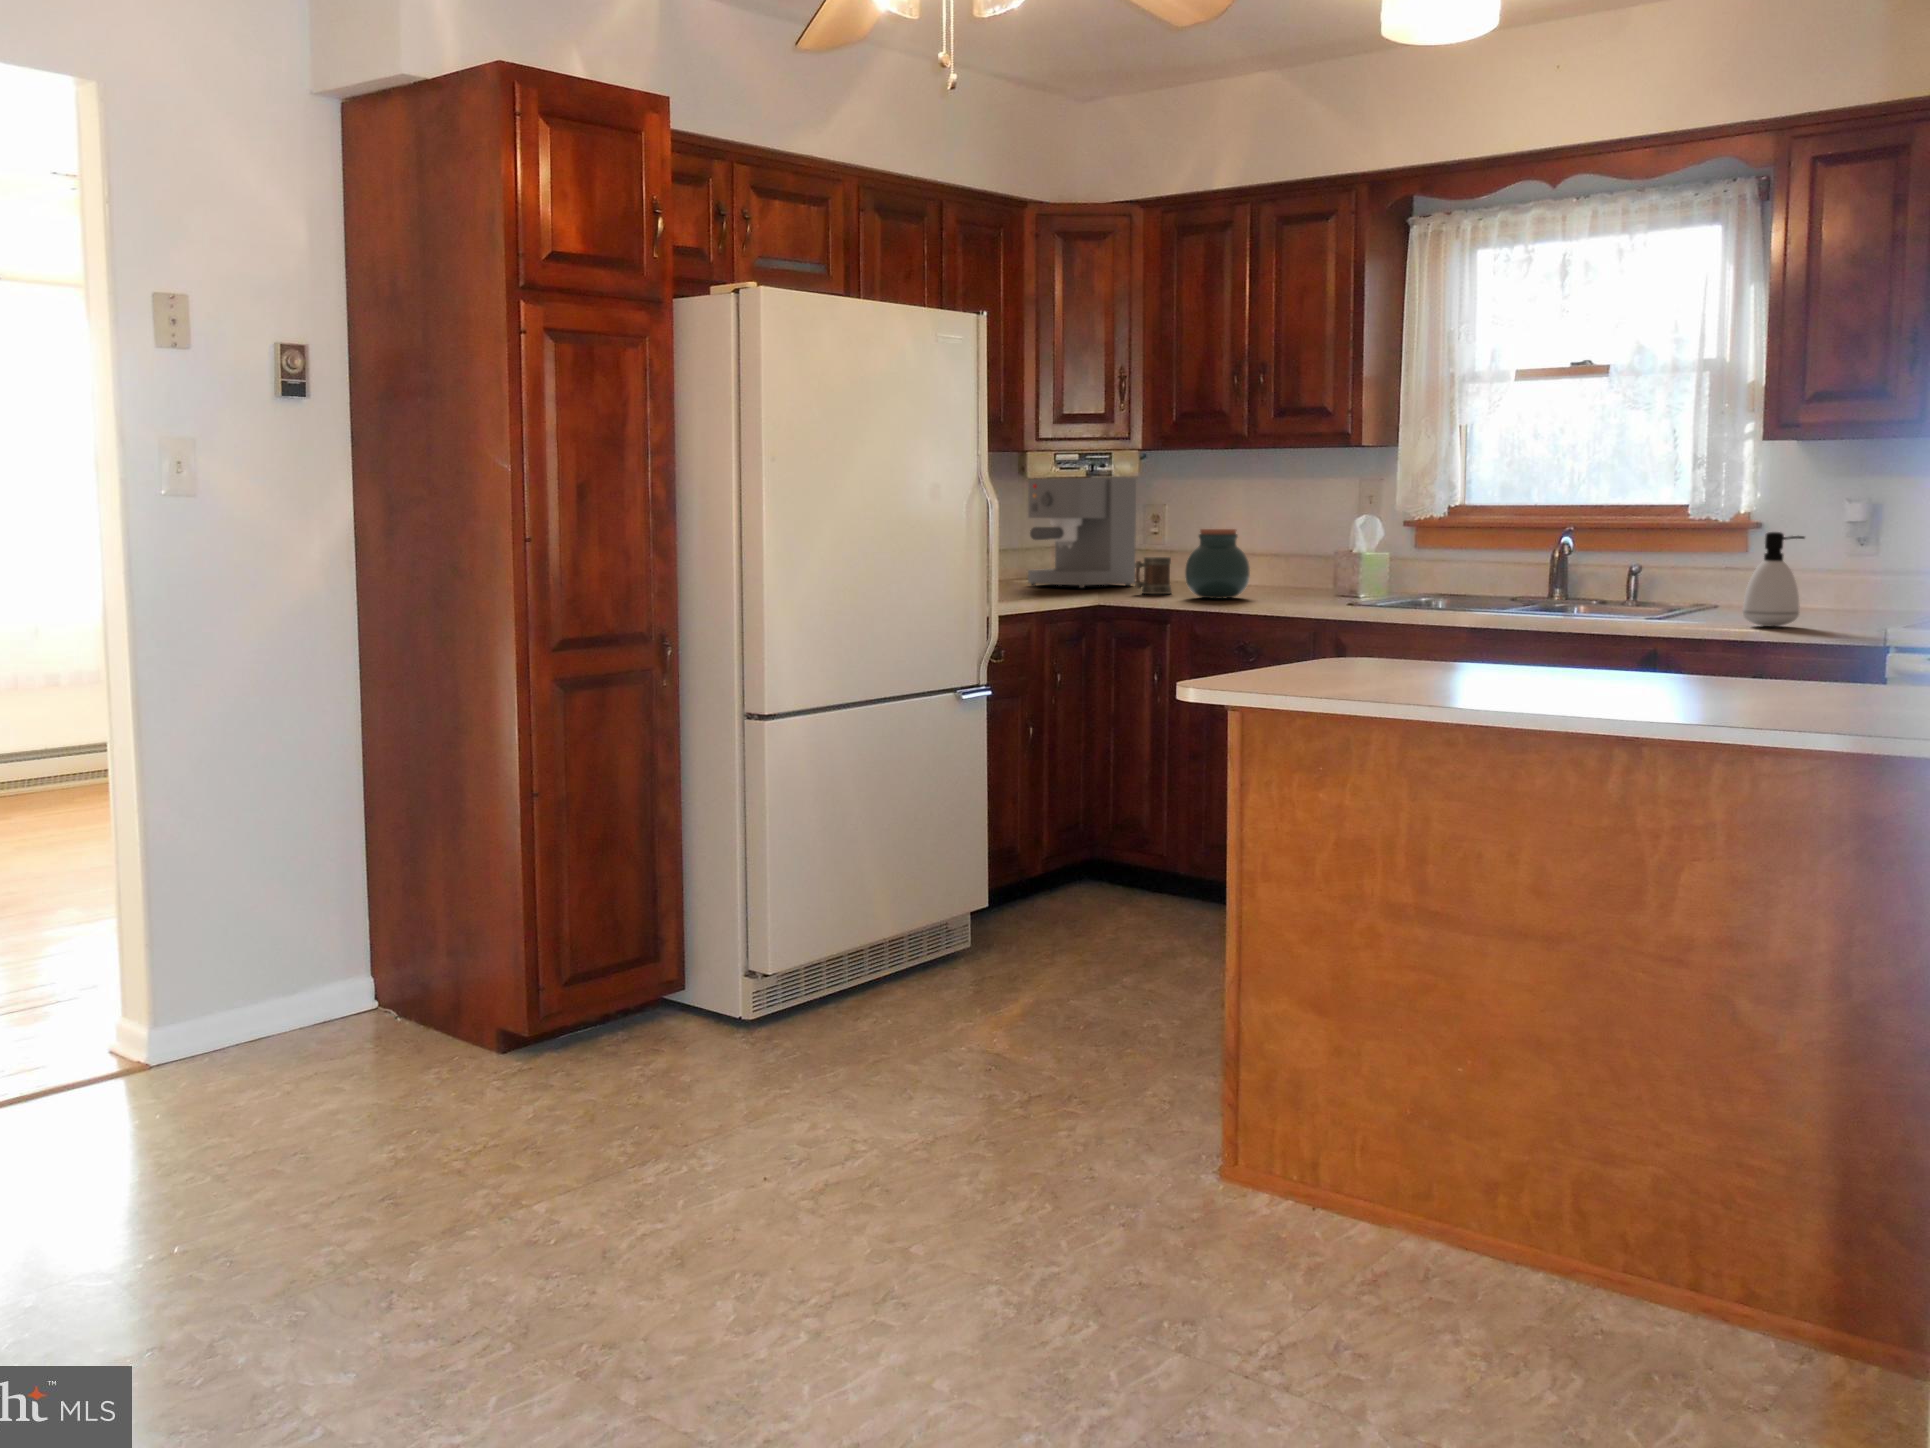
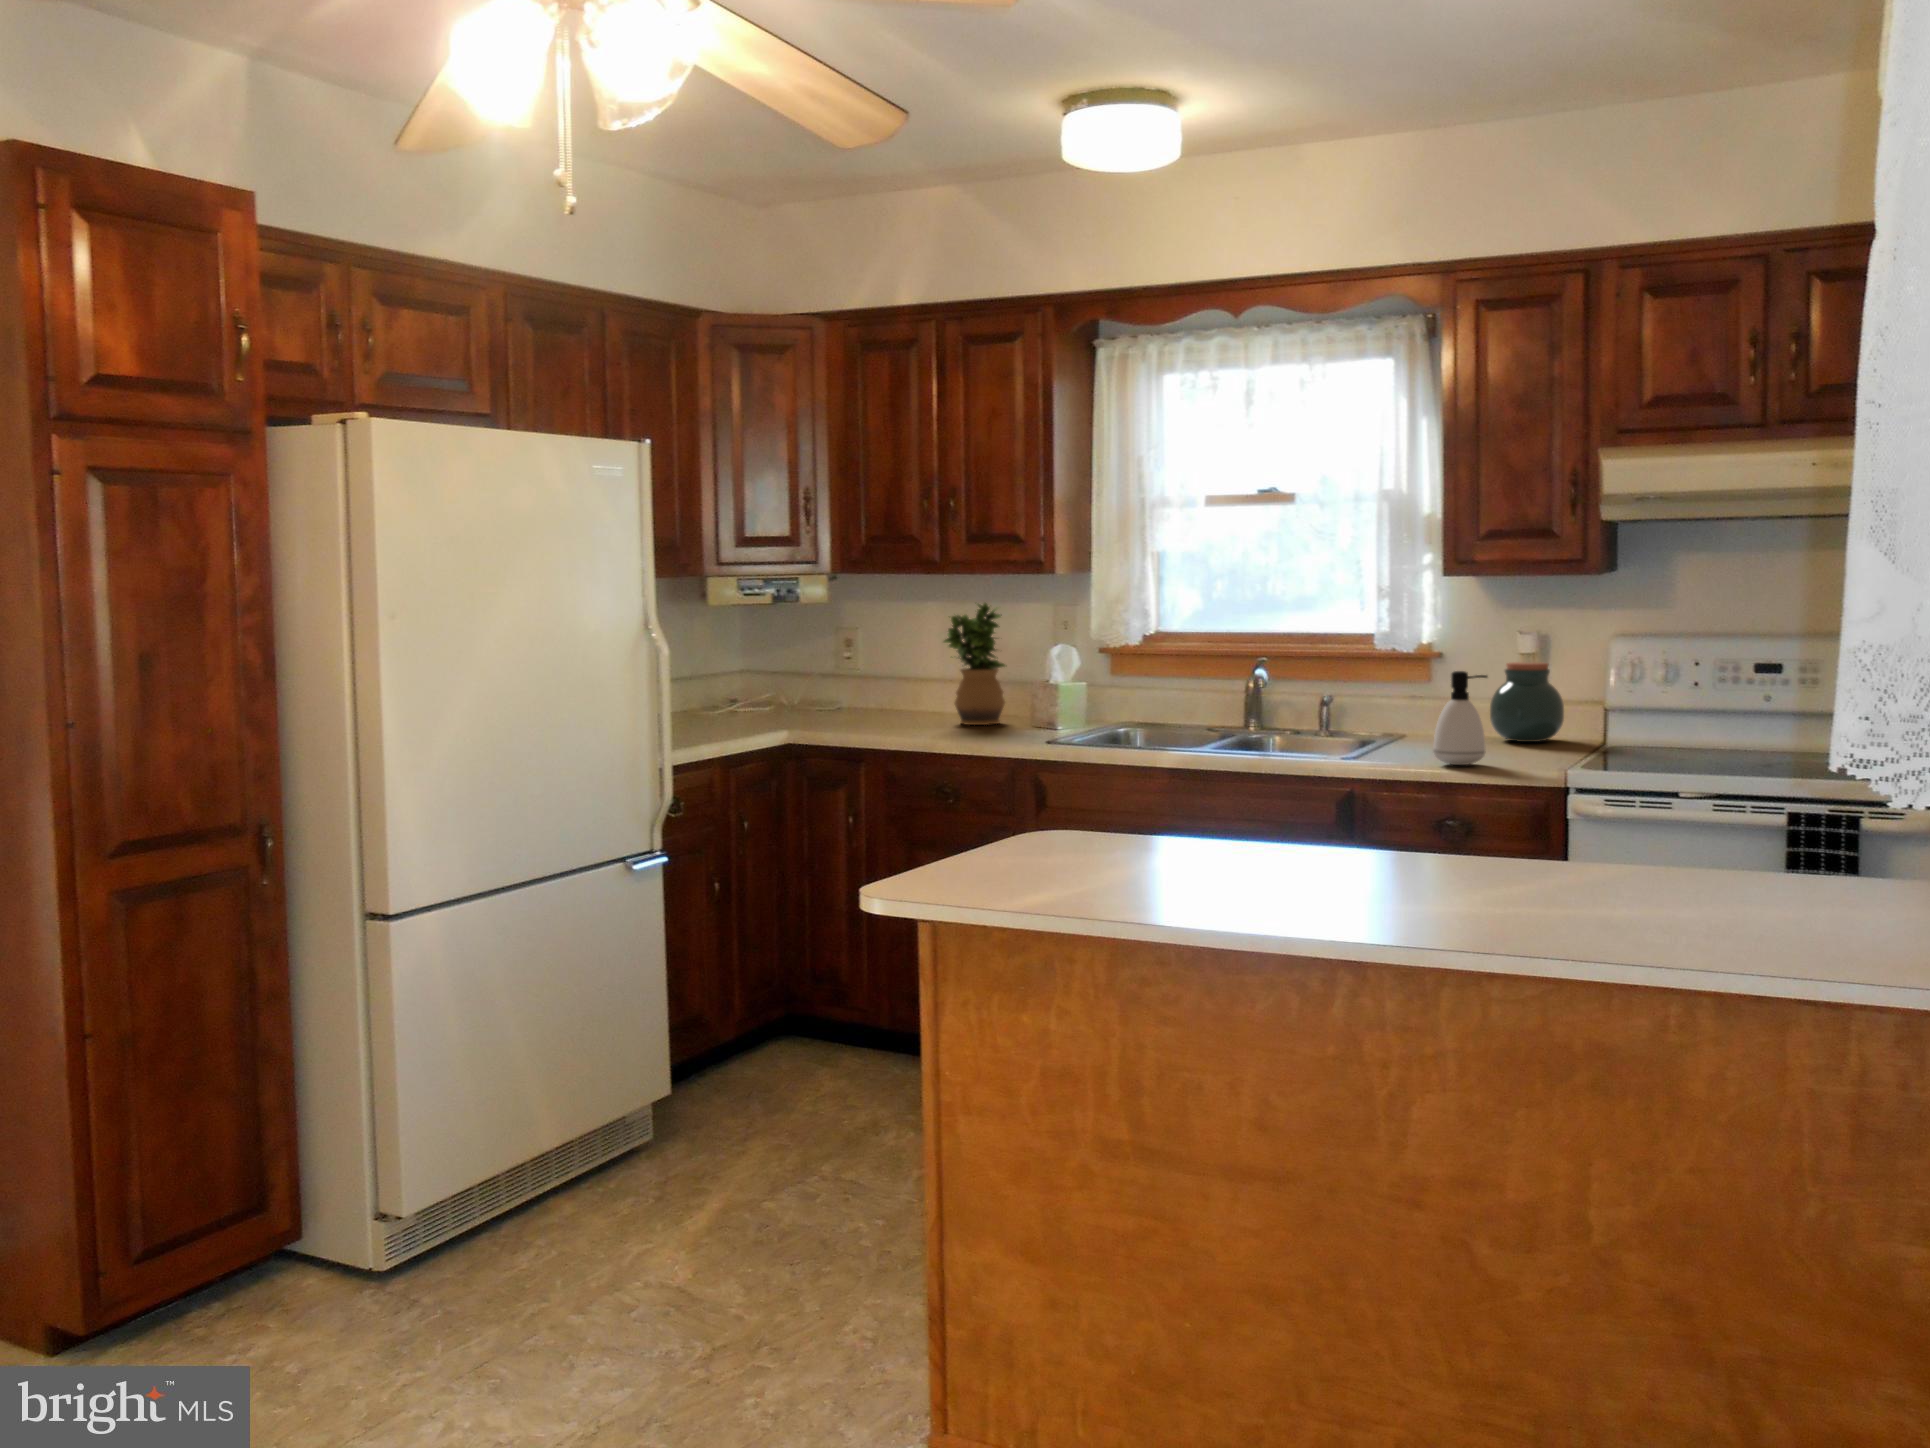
potted plant: none [1246,475,1309,592] -> present [944,603,1005,725]
coffee maker: present [1028,478,1136,588] -> none [710,604,828,724]
jar: present [1185,529,1250,599] -> present [1490,662,1564,742]
mug: present [1135,557,1171,594] -> none [827,690,867,731]

